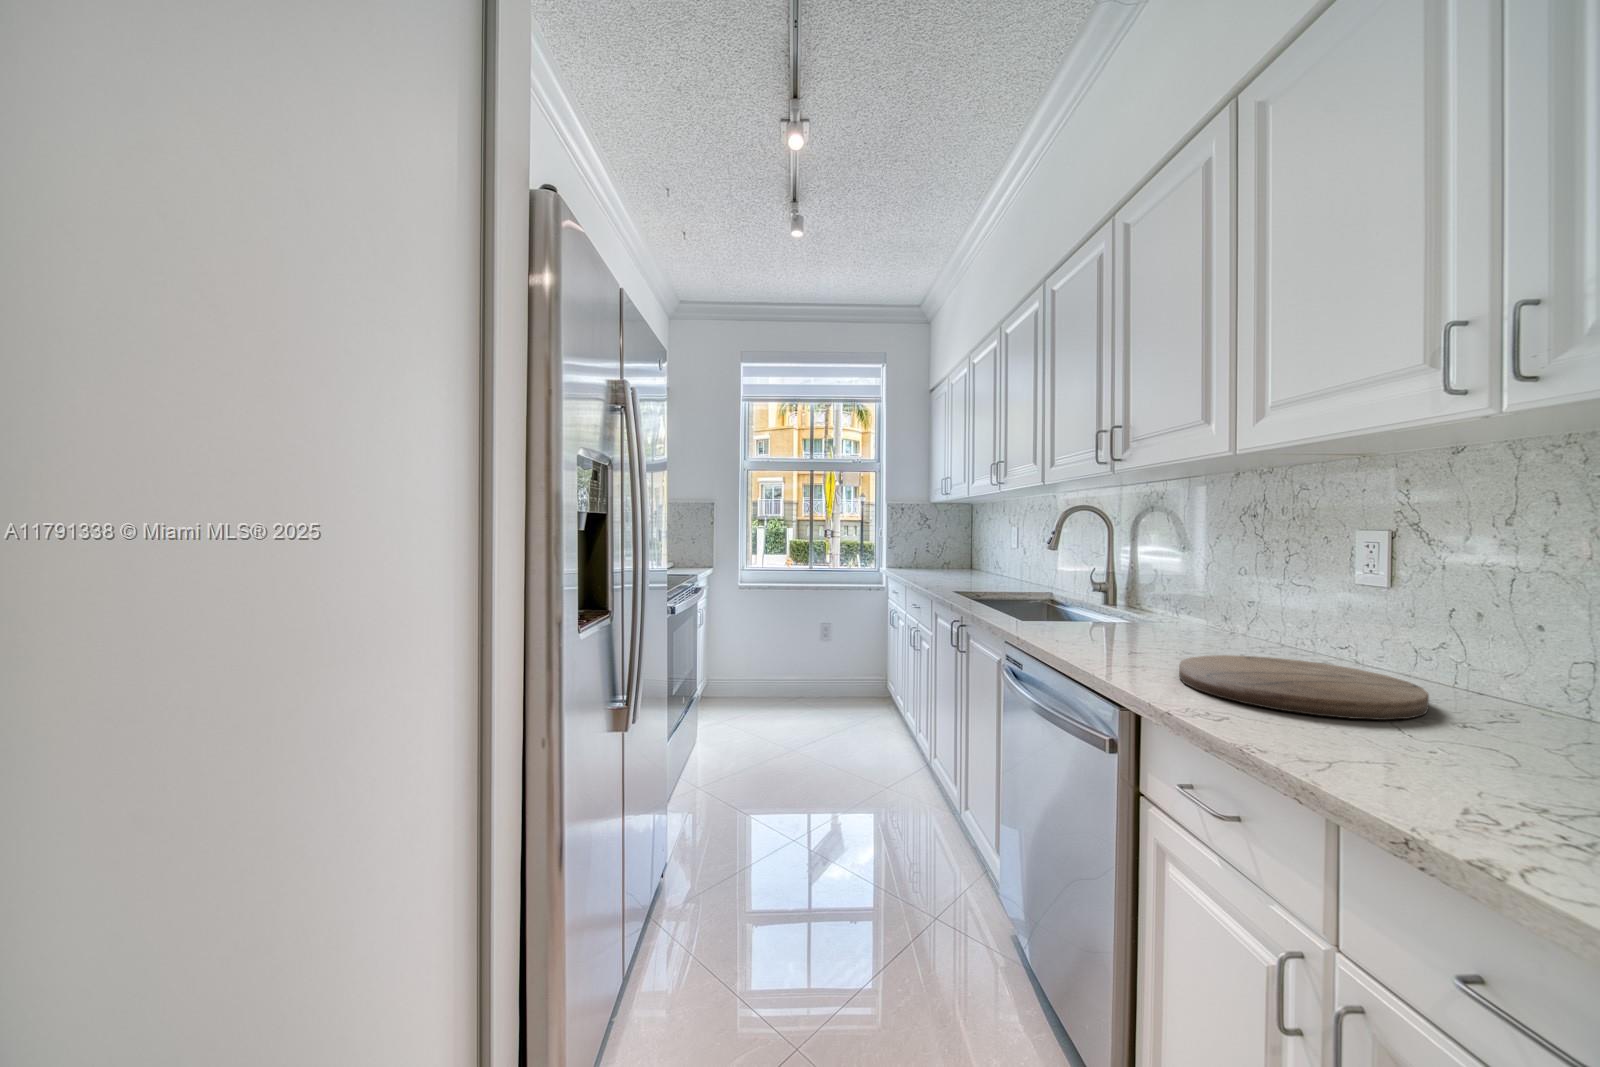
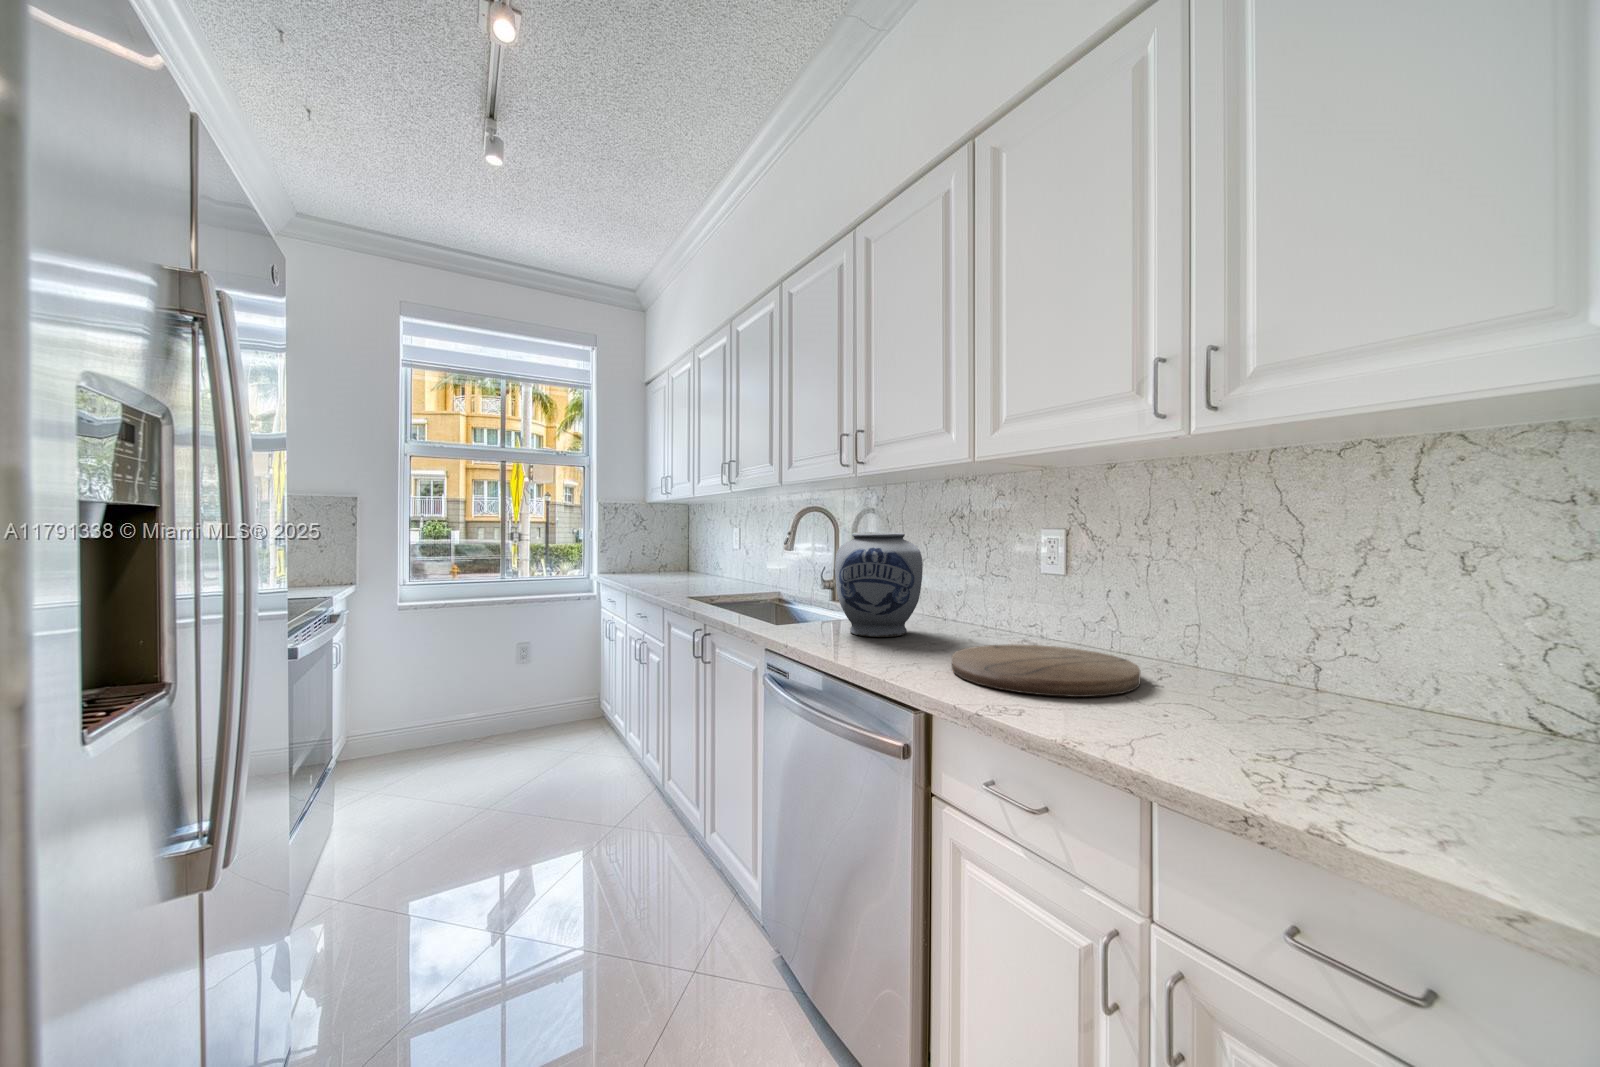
vase: none [1080,532,1180,640] -> present [835,532,923,637]

